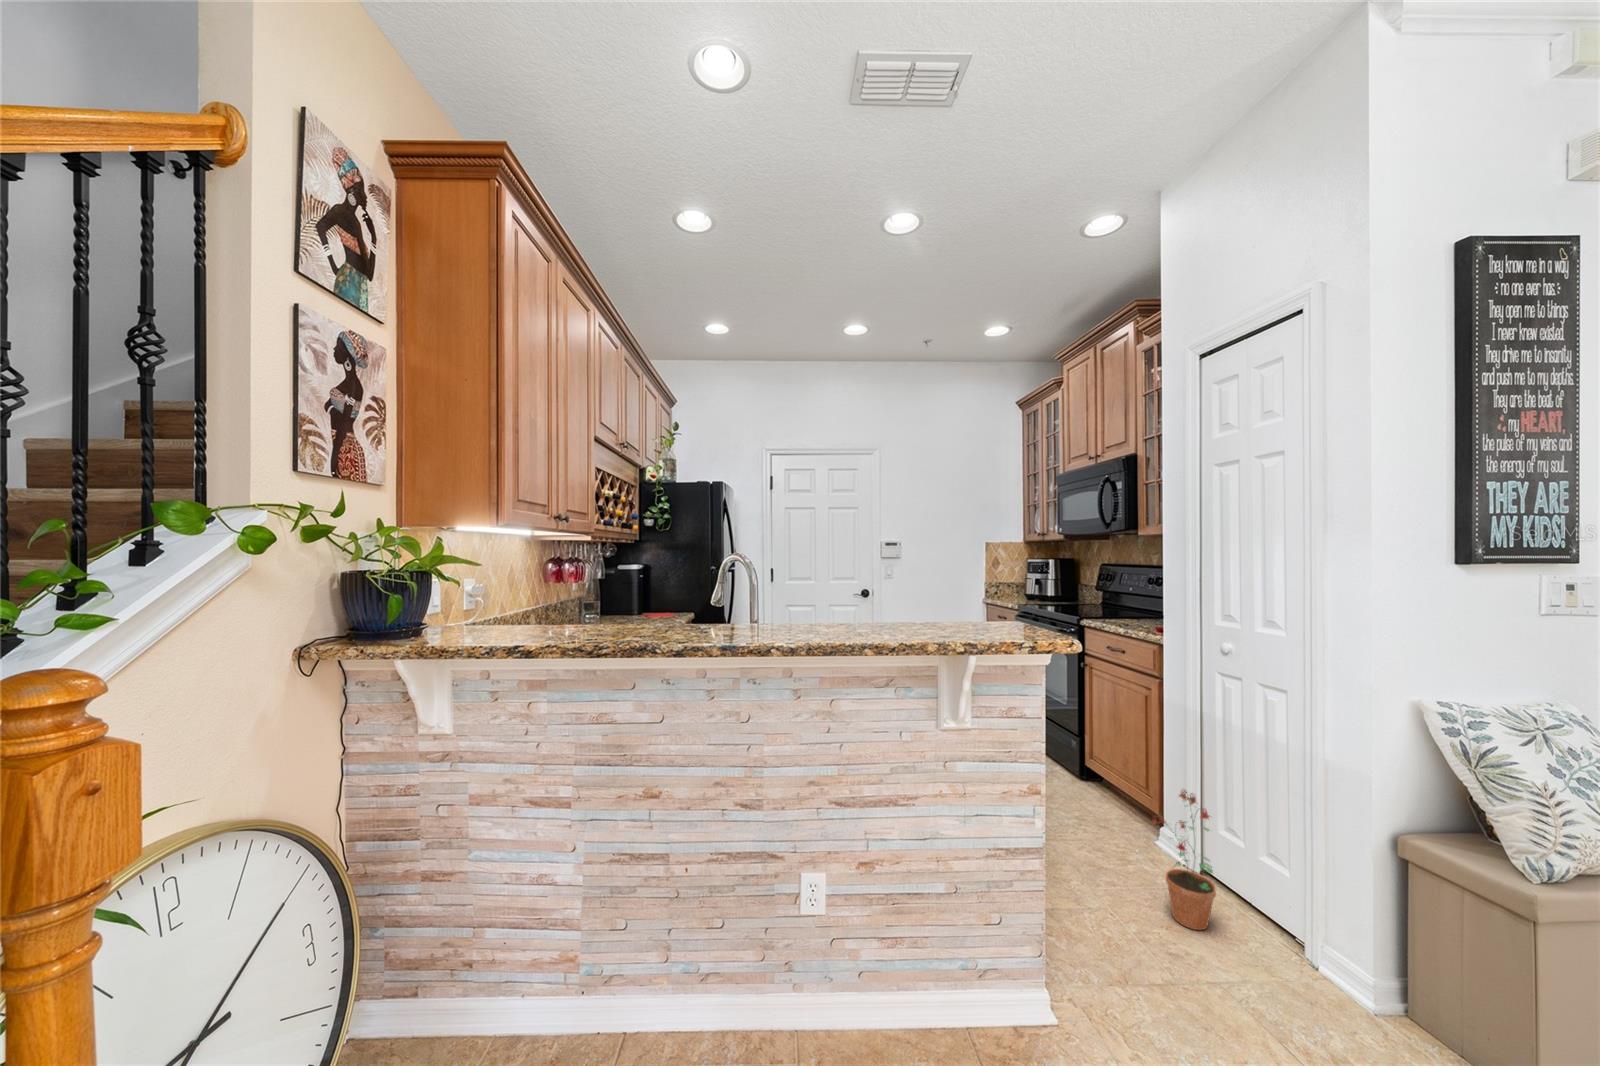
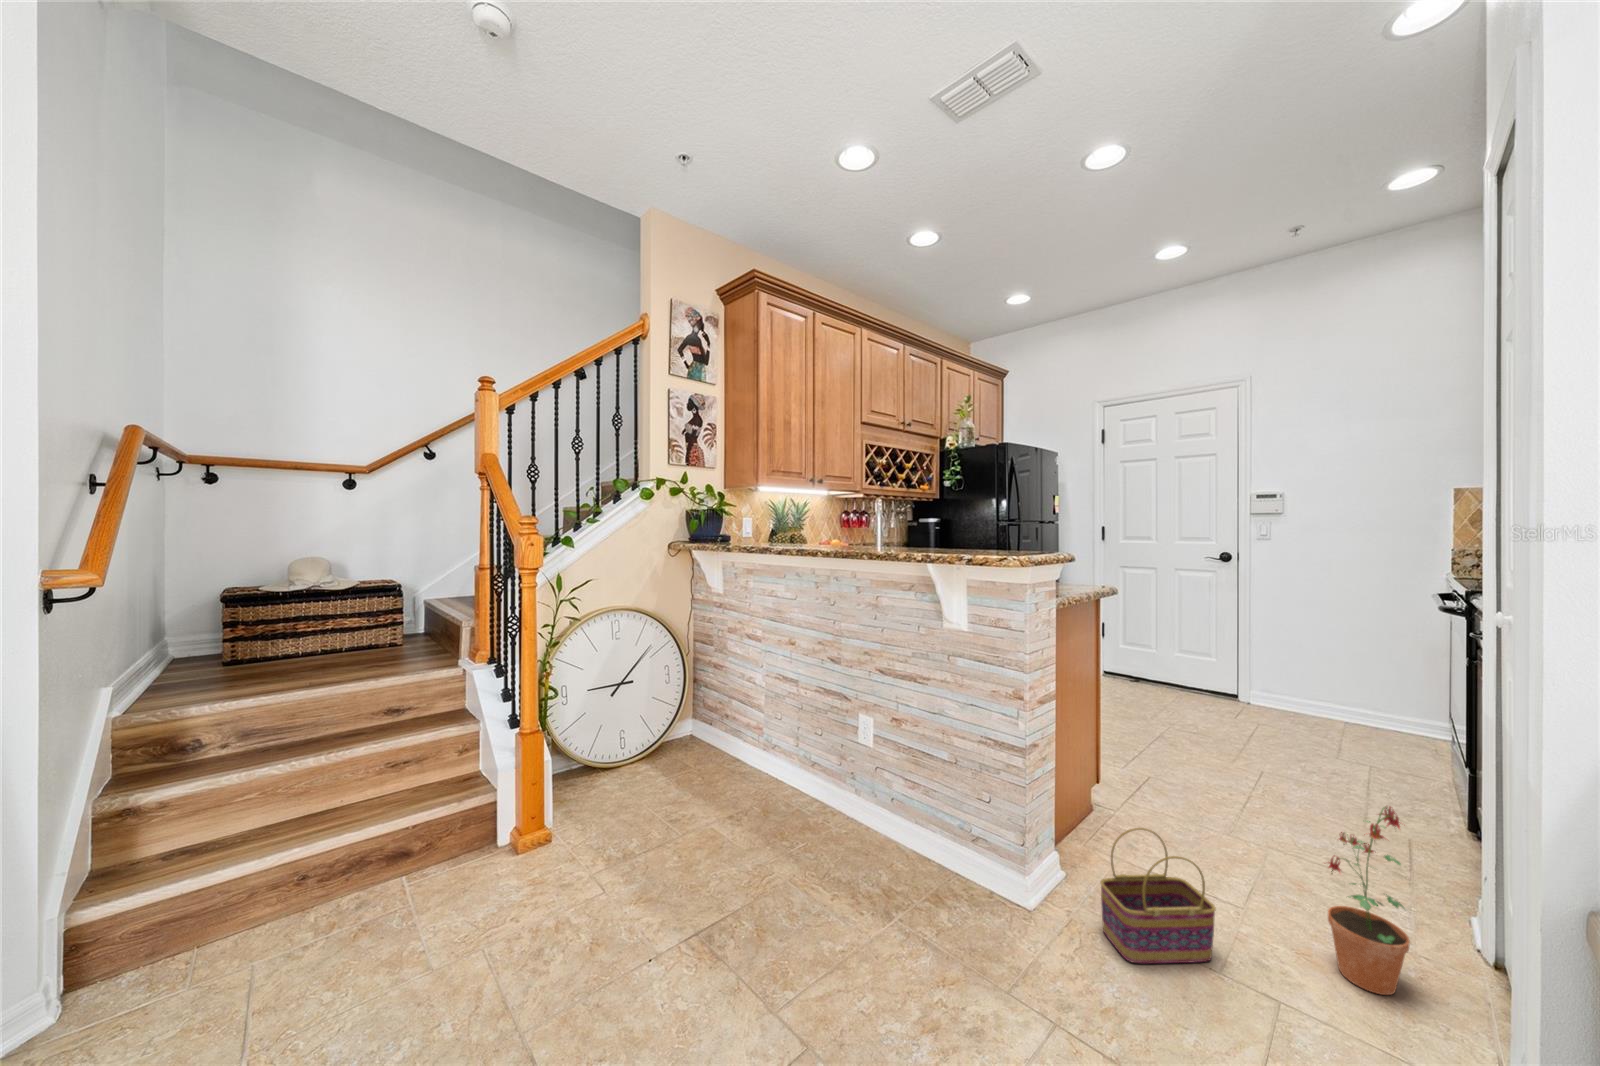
basket: none [1095,877,1159,1017] -> present [1100,828,1216,963]

